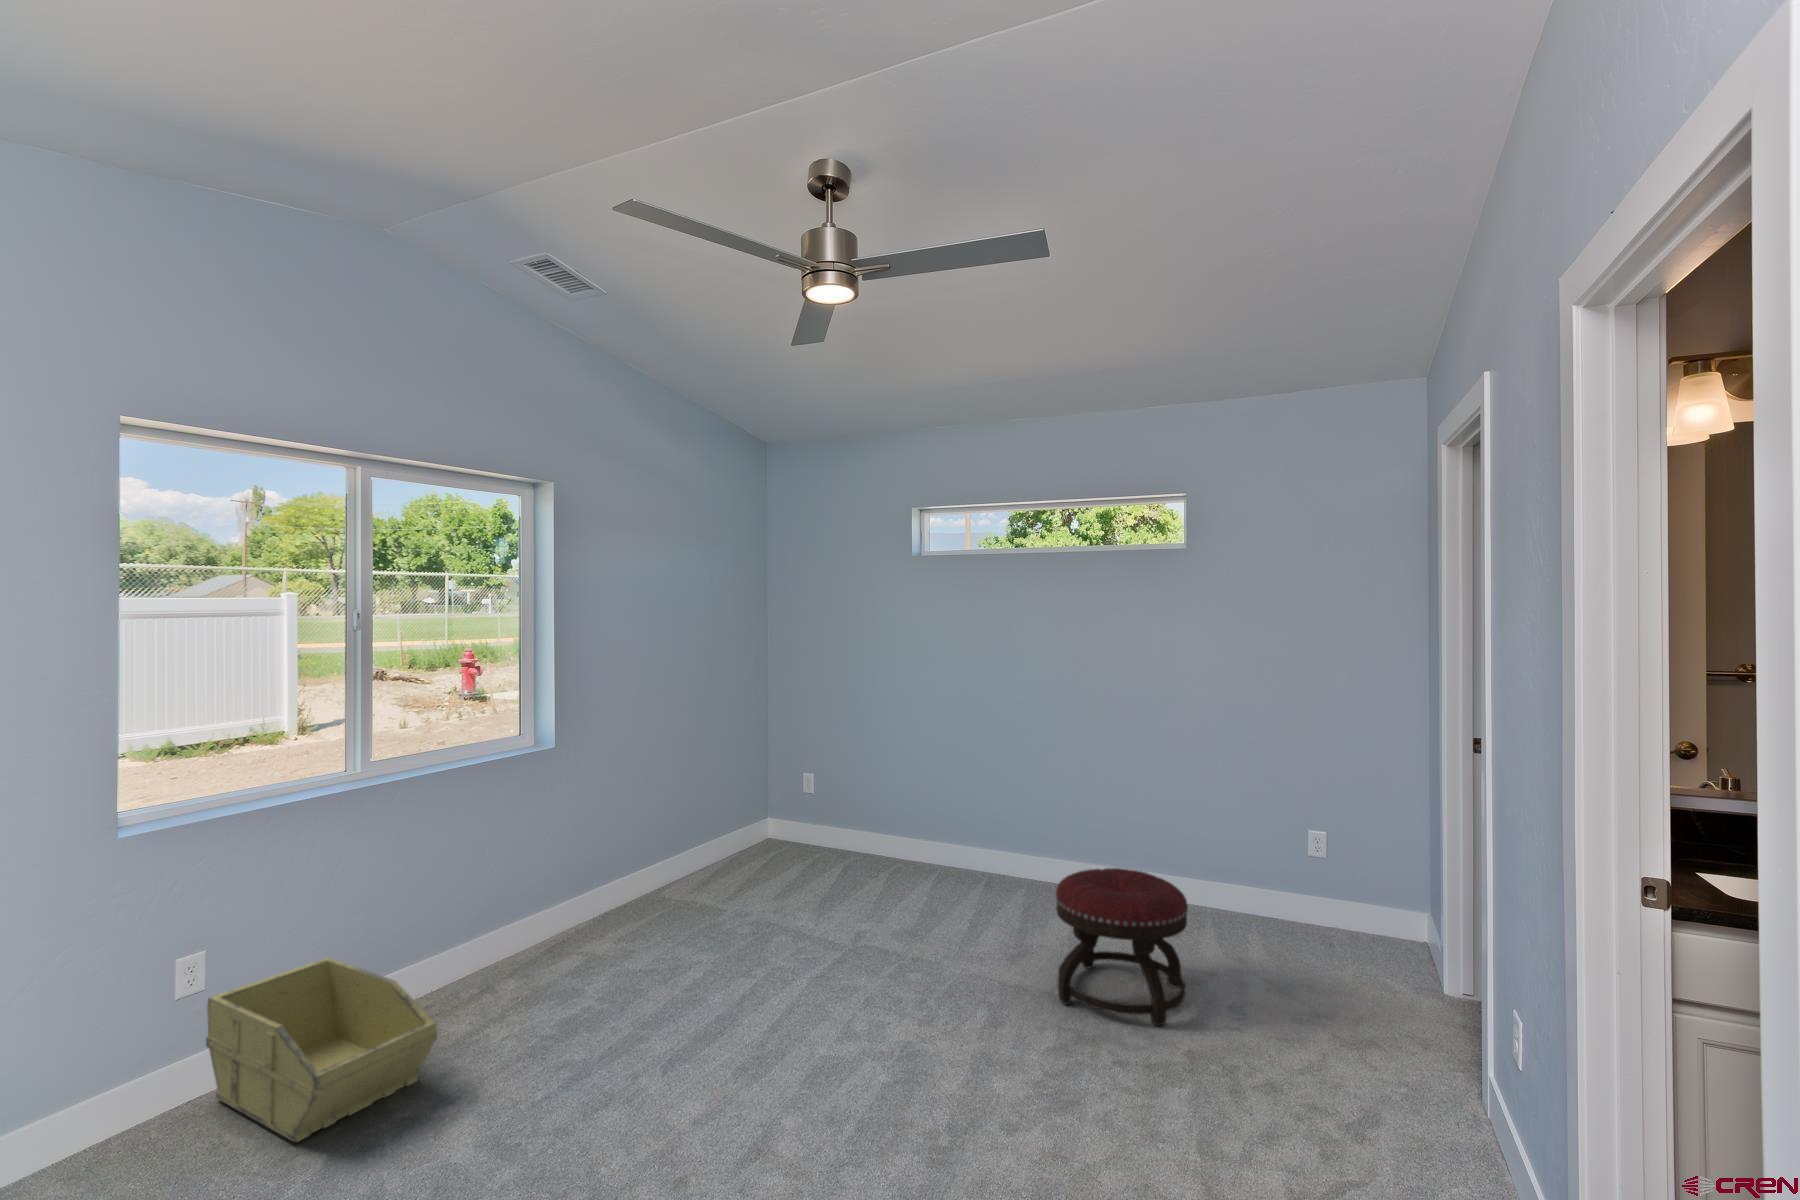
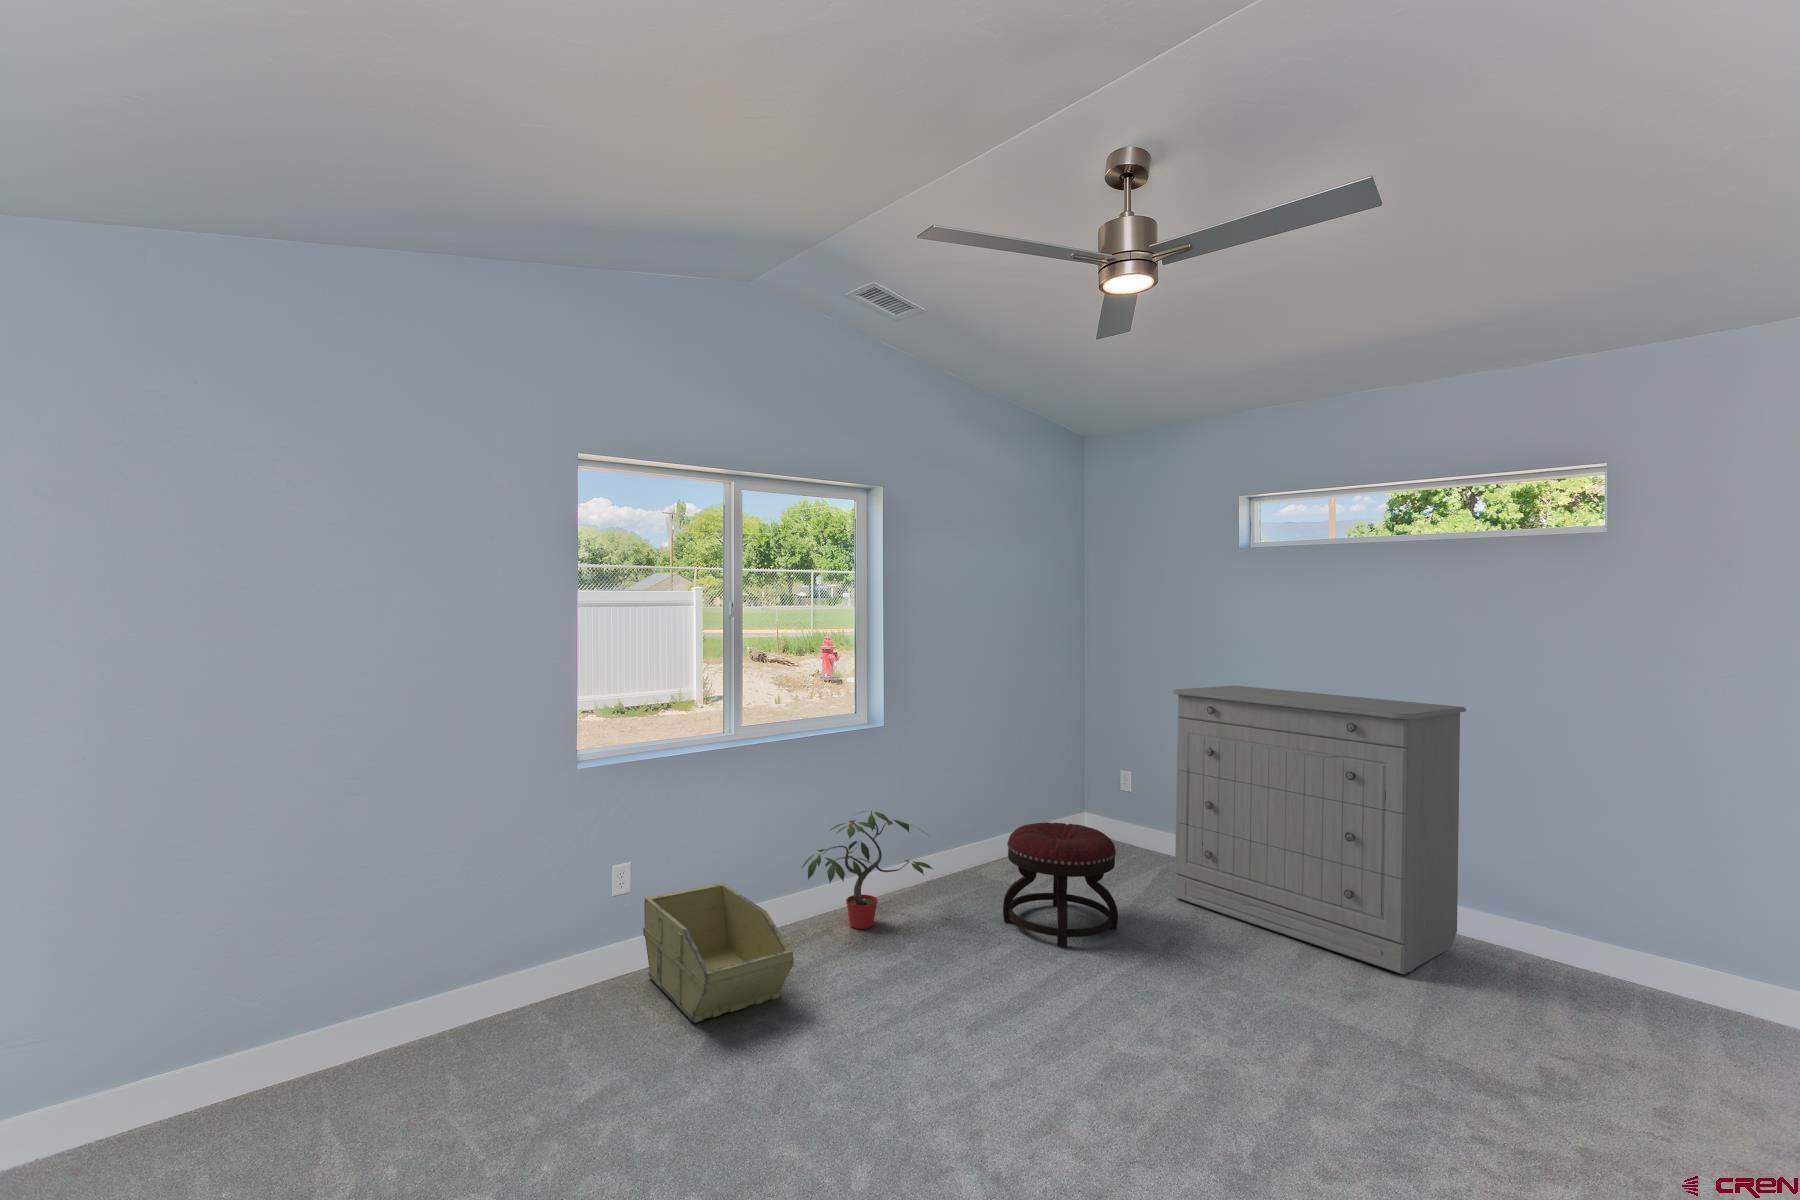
dresser: none [836,682,1068,920] -> present [1173,686,1466,974]
potted plant: none [435,843,601,978] -> present [802,811,932,929]
ottoman: present [1056,868,1188,1026] -> present [1003,822,1118,946]

